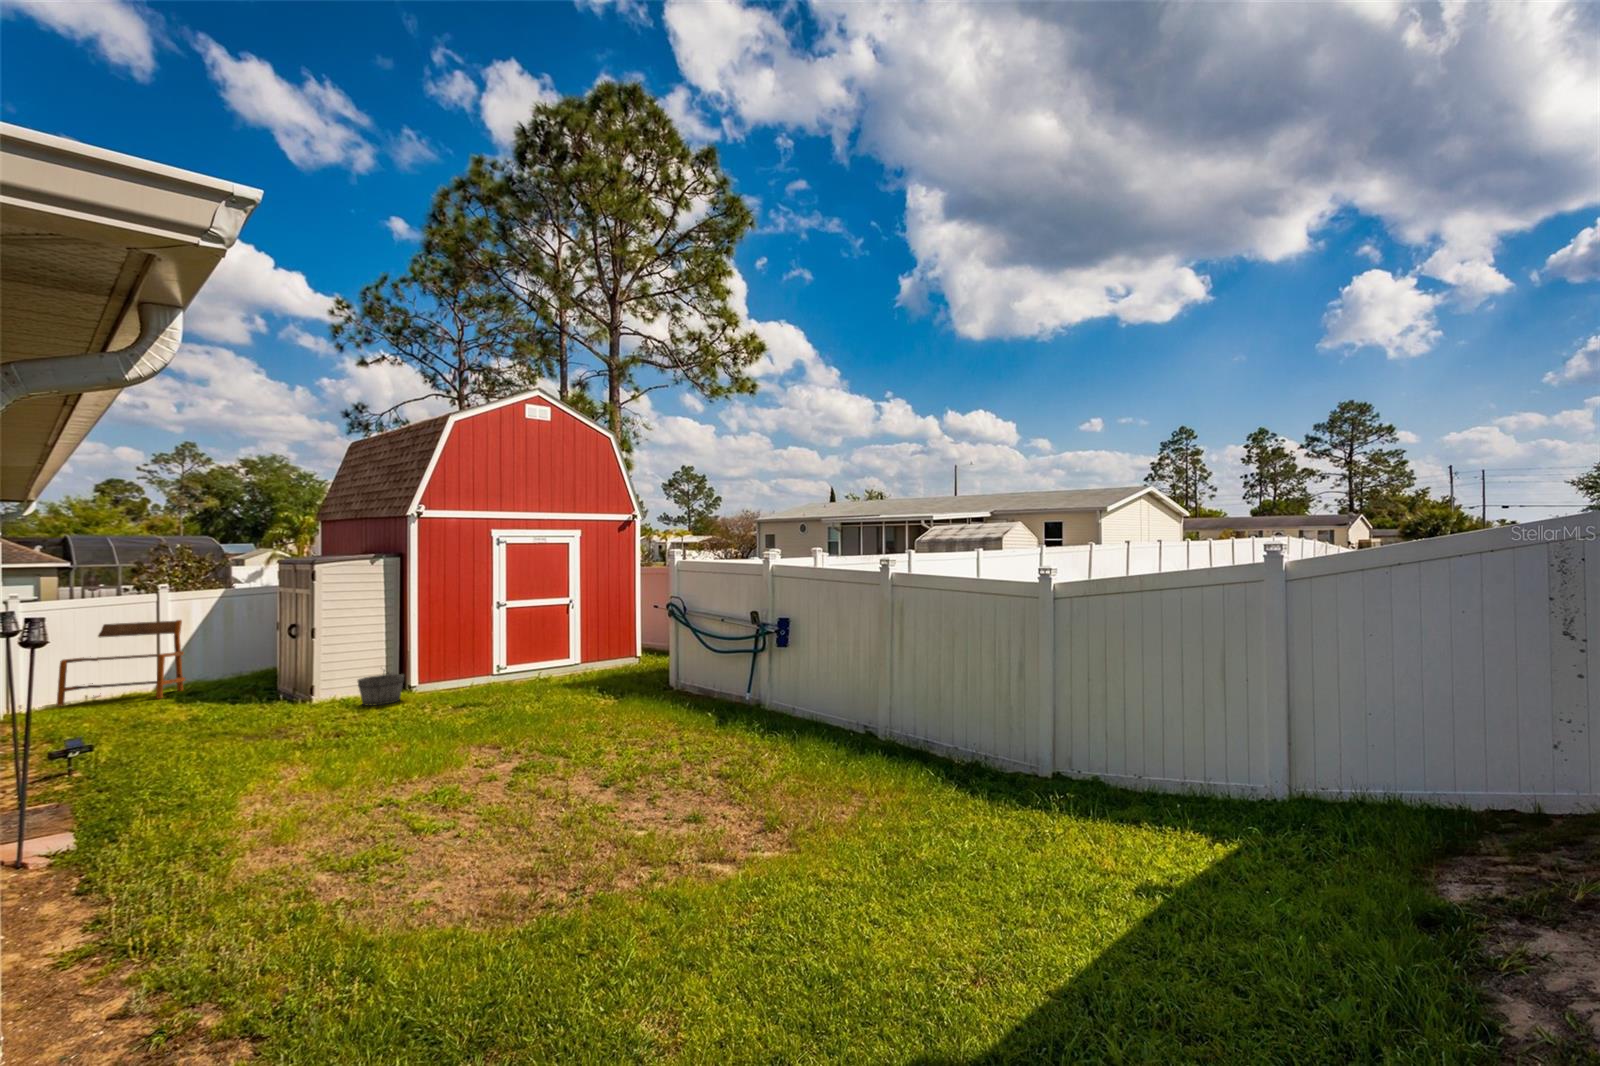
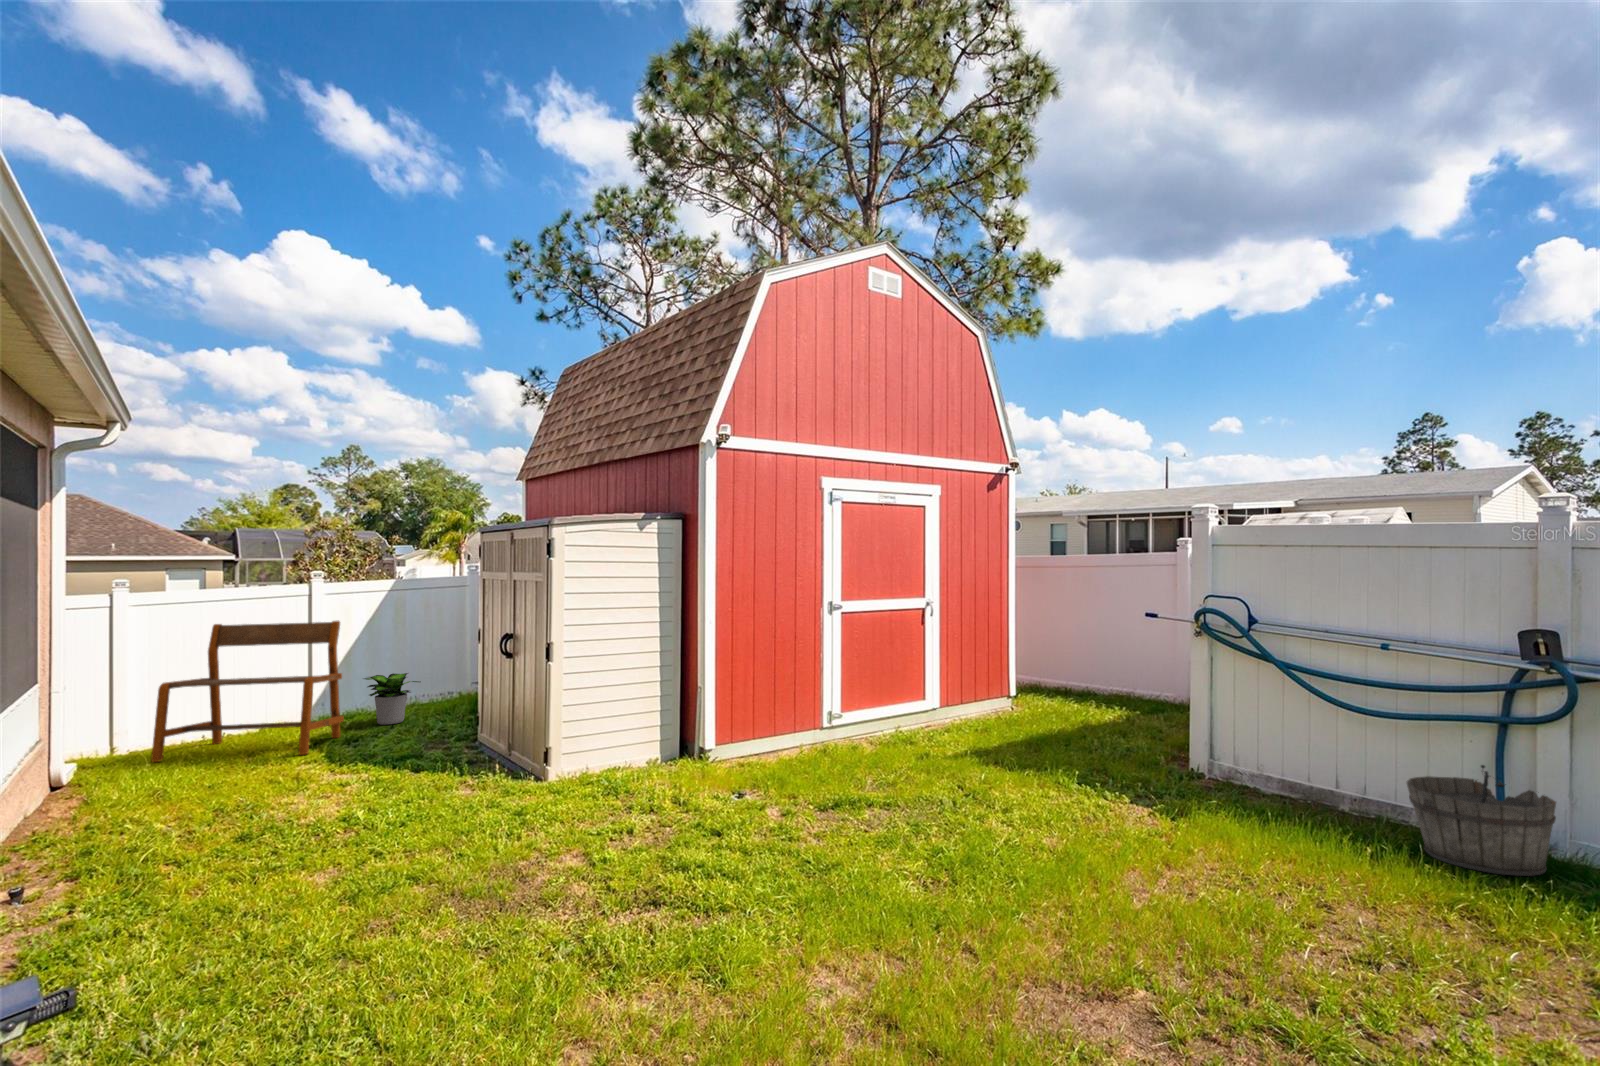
potted plant: none [197,651,242,684] -> present [364,673,419,725]
wooden bucket: present [358,670,404,705] -> present [1407,765,1556,876]

